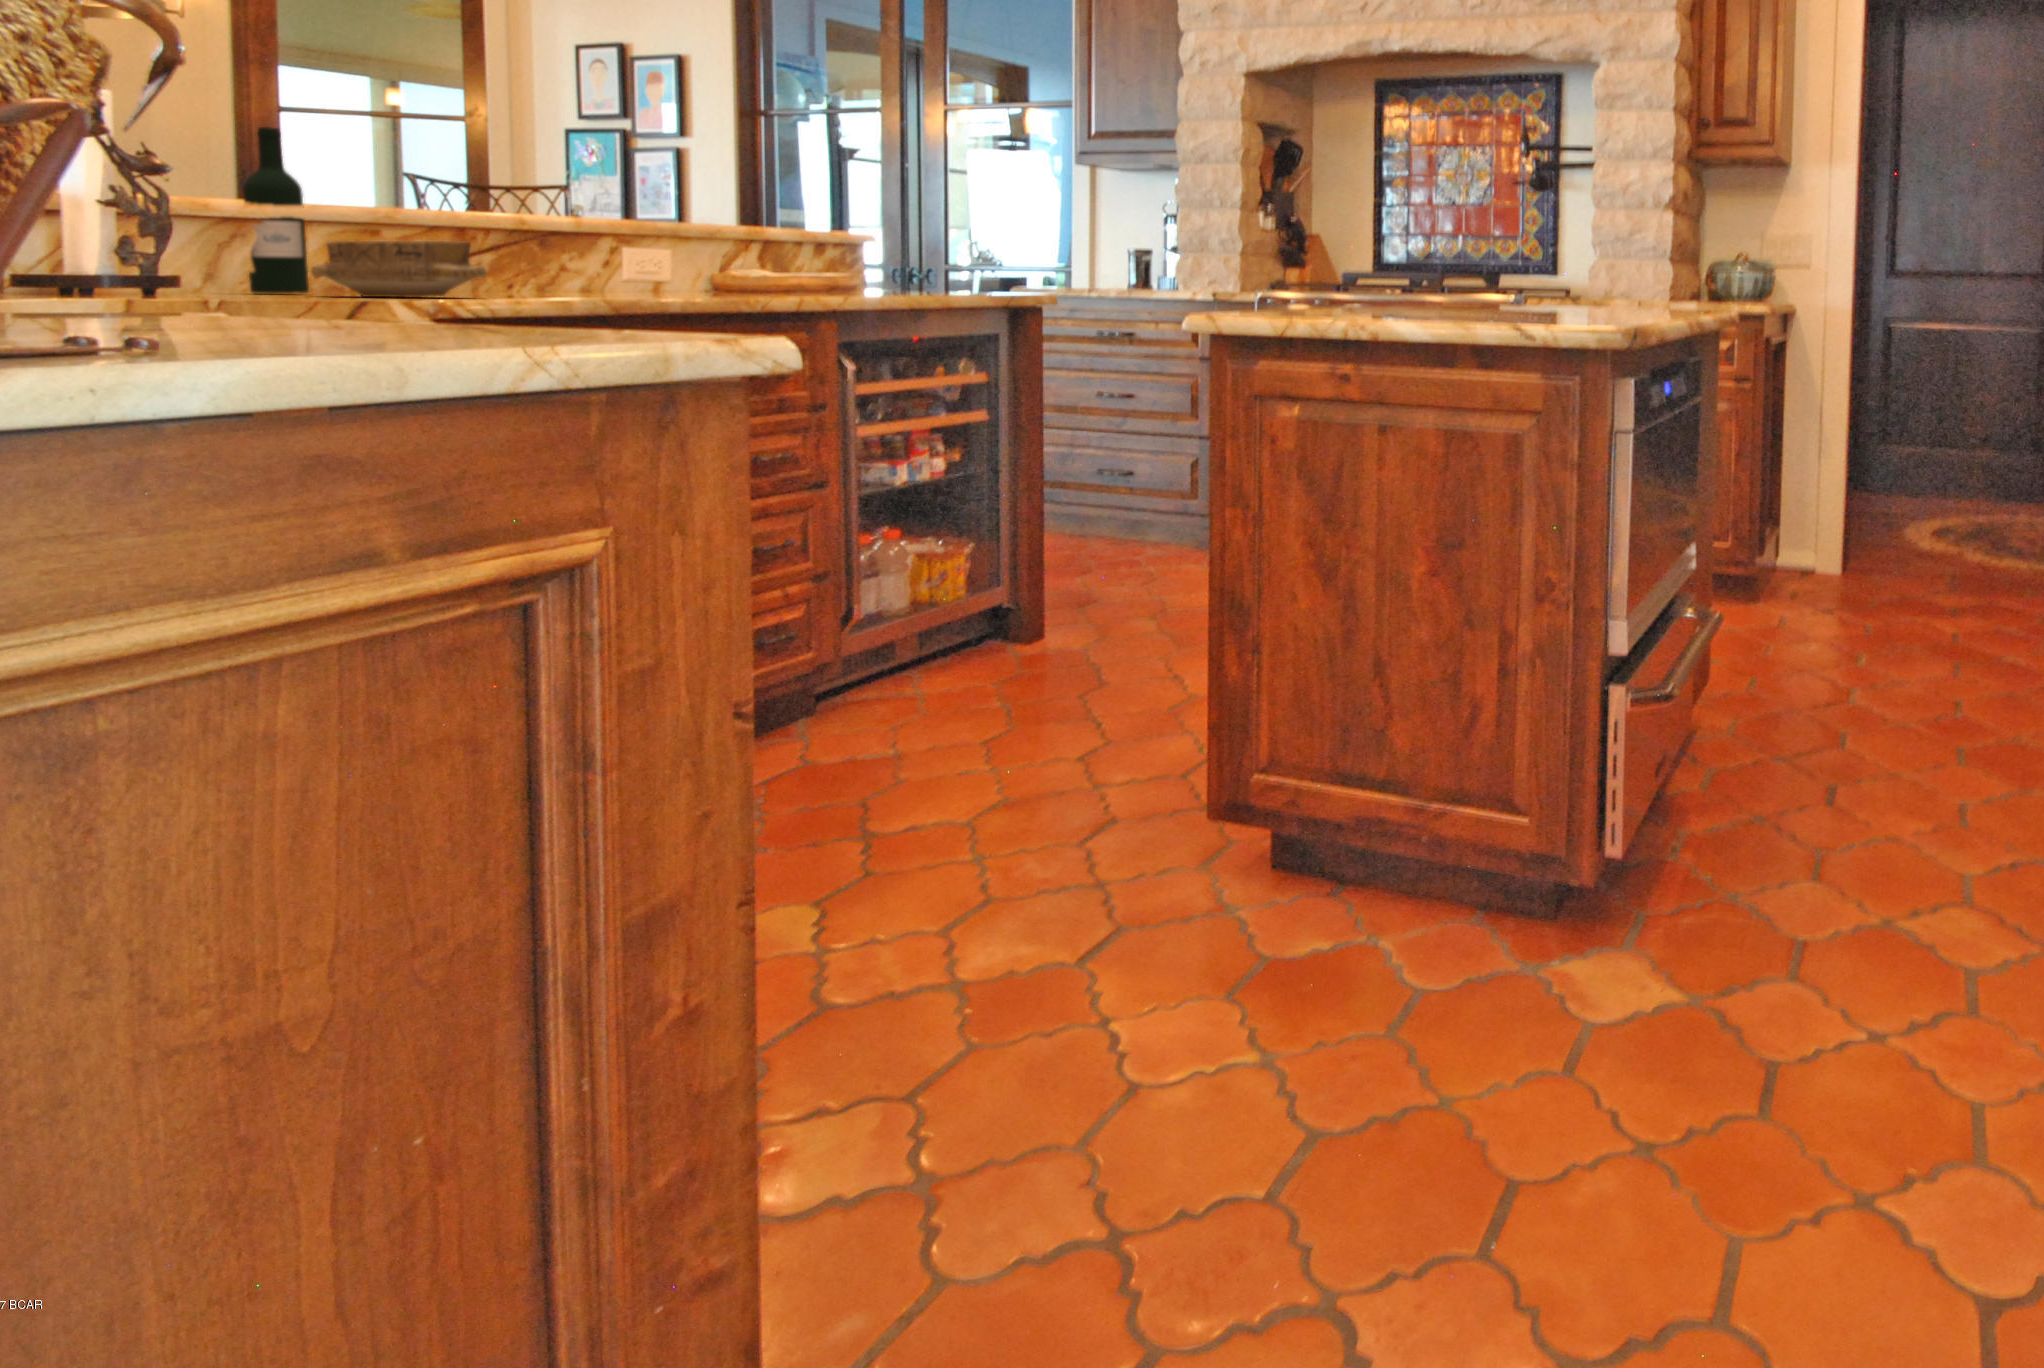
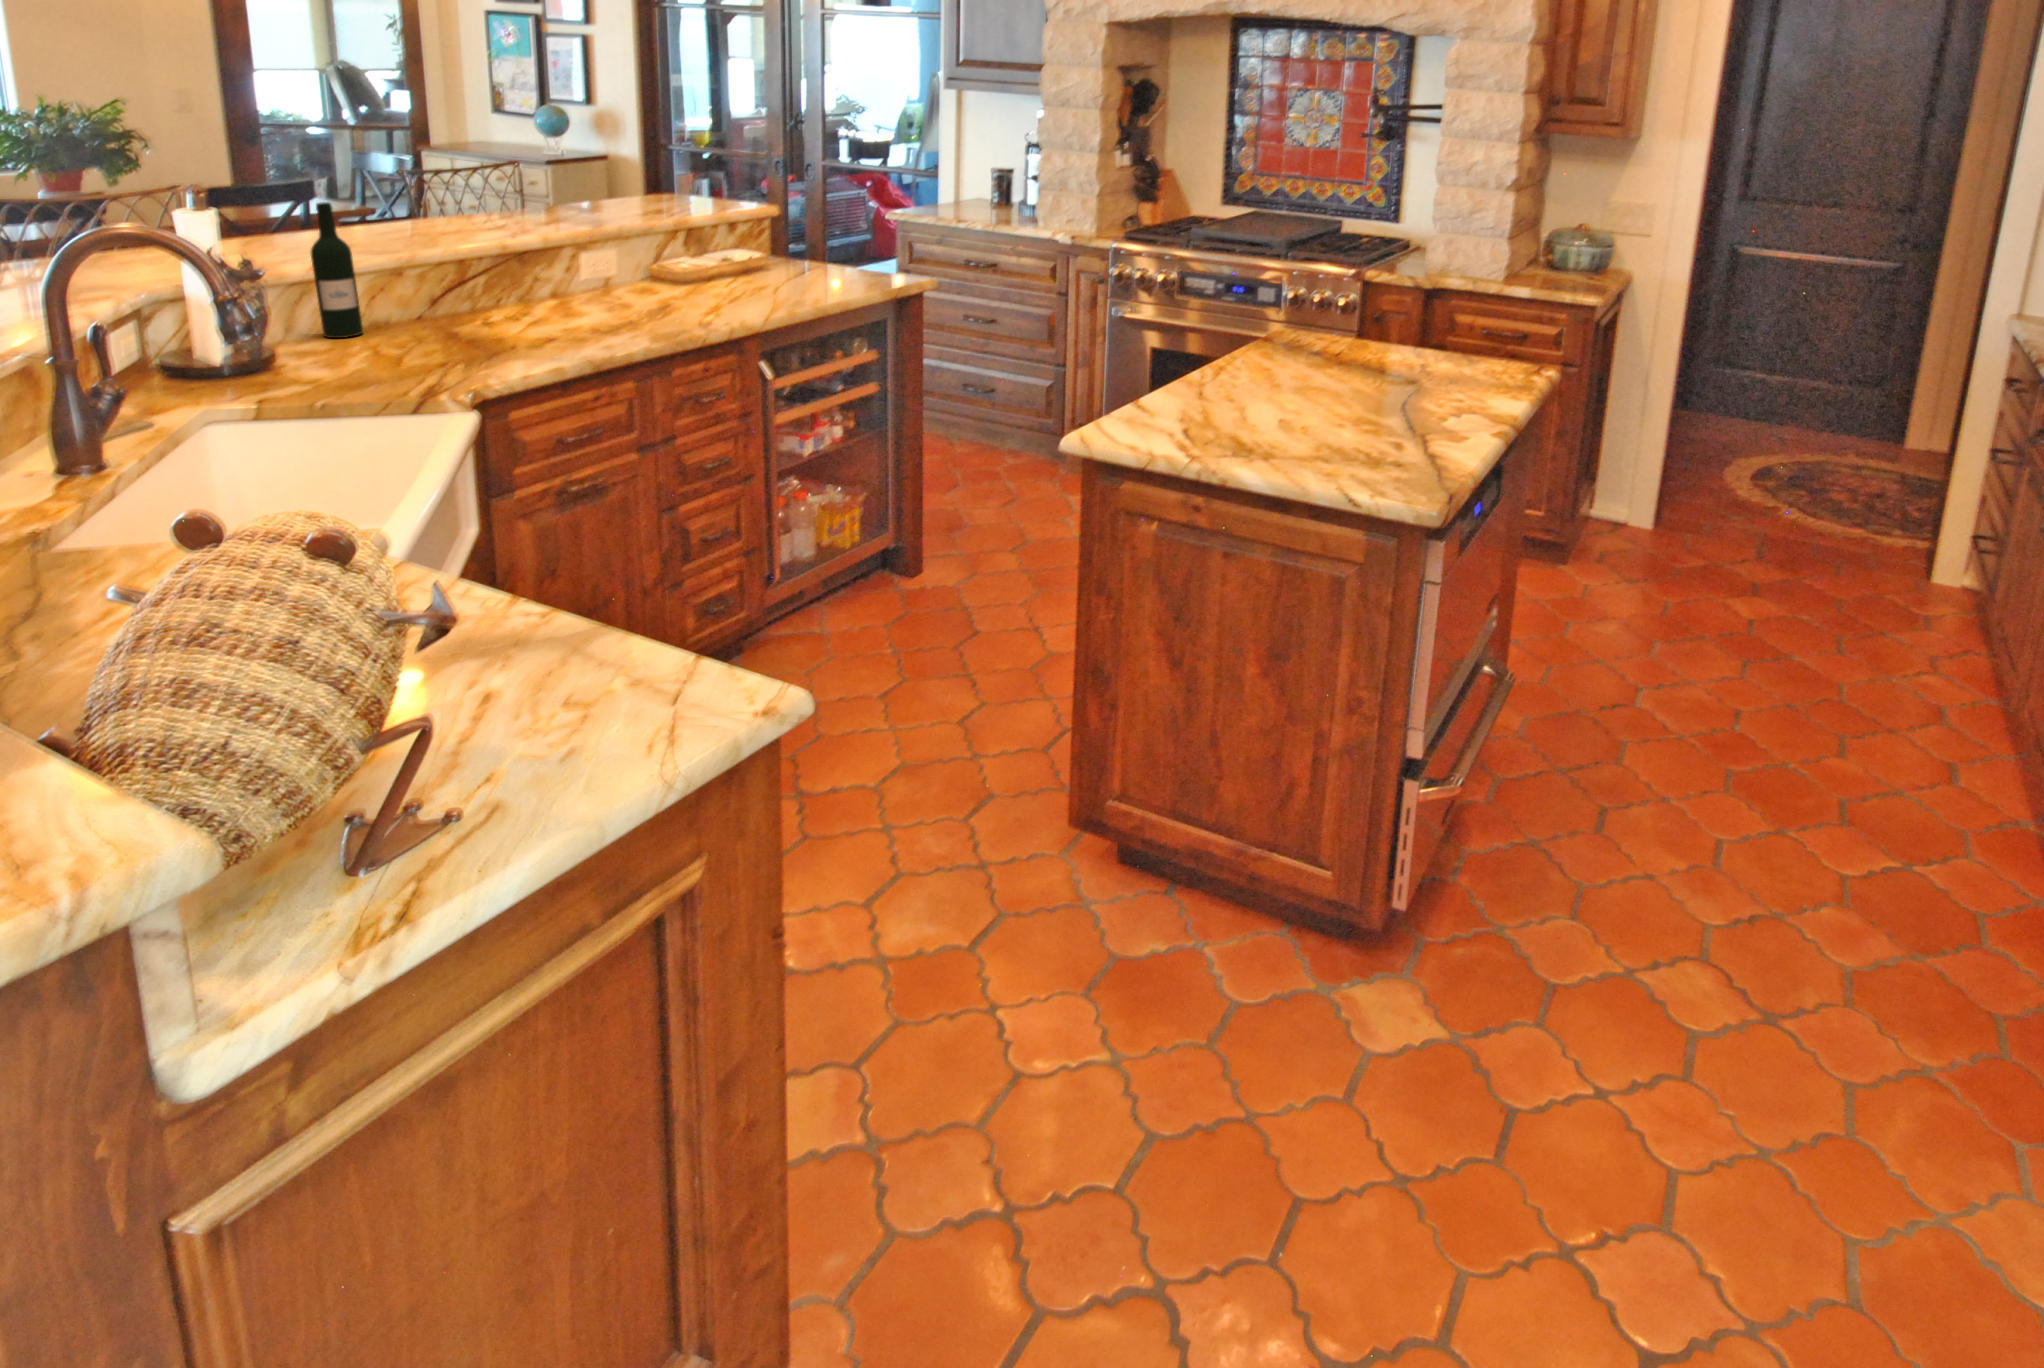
ceramic bowl: present [311,241,486,297] -> none [371,295,495,354]

